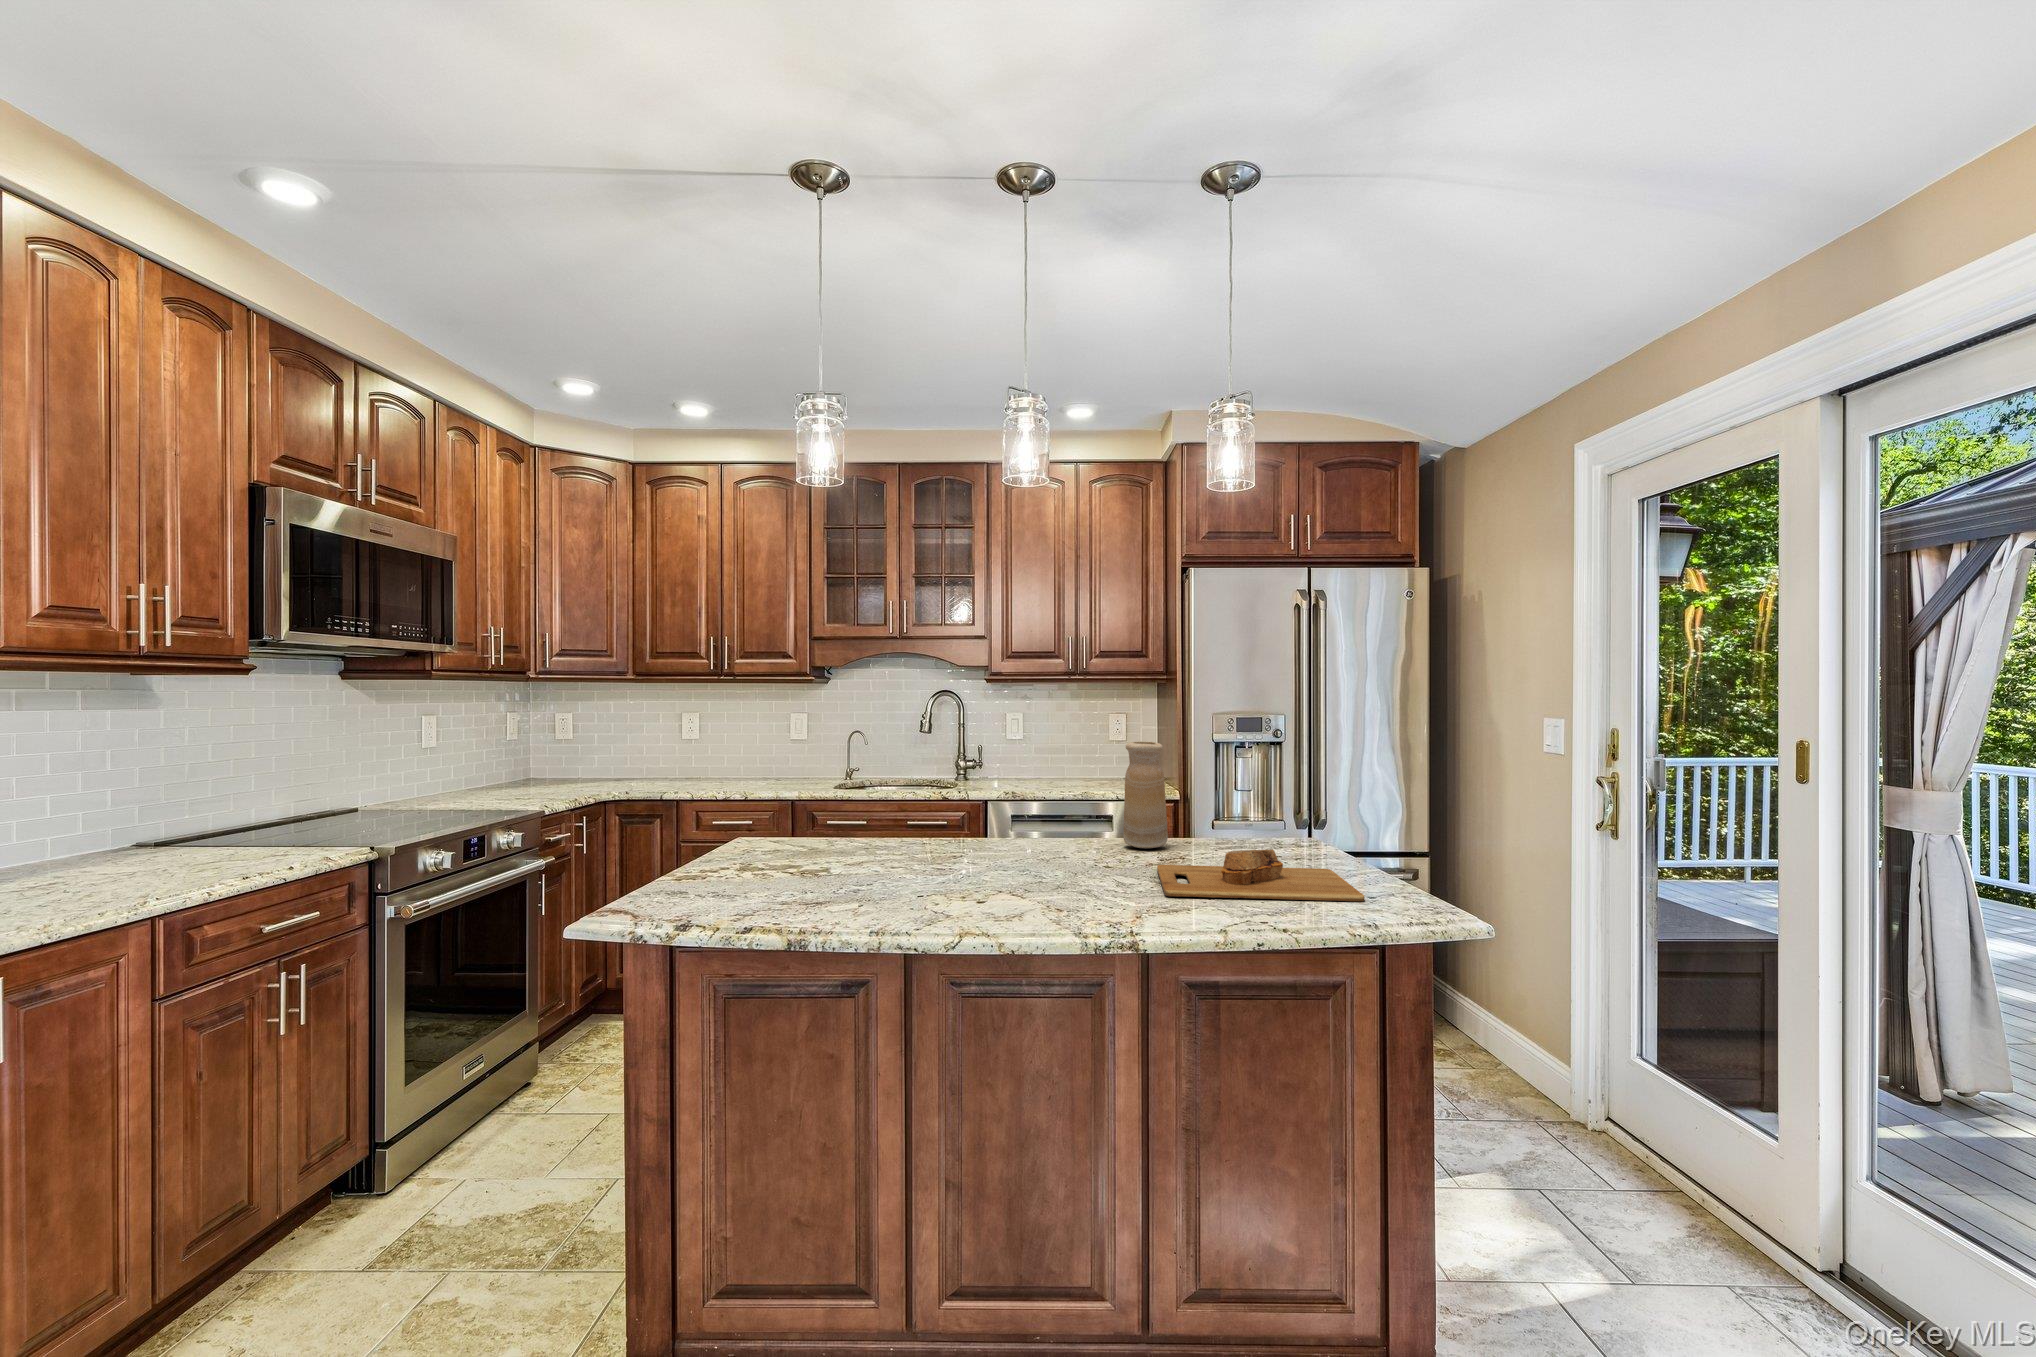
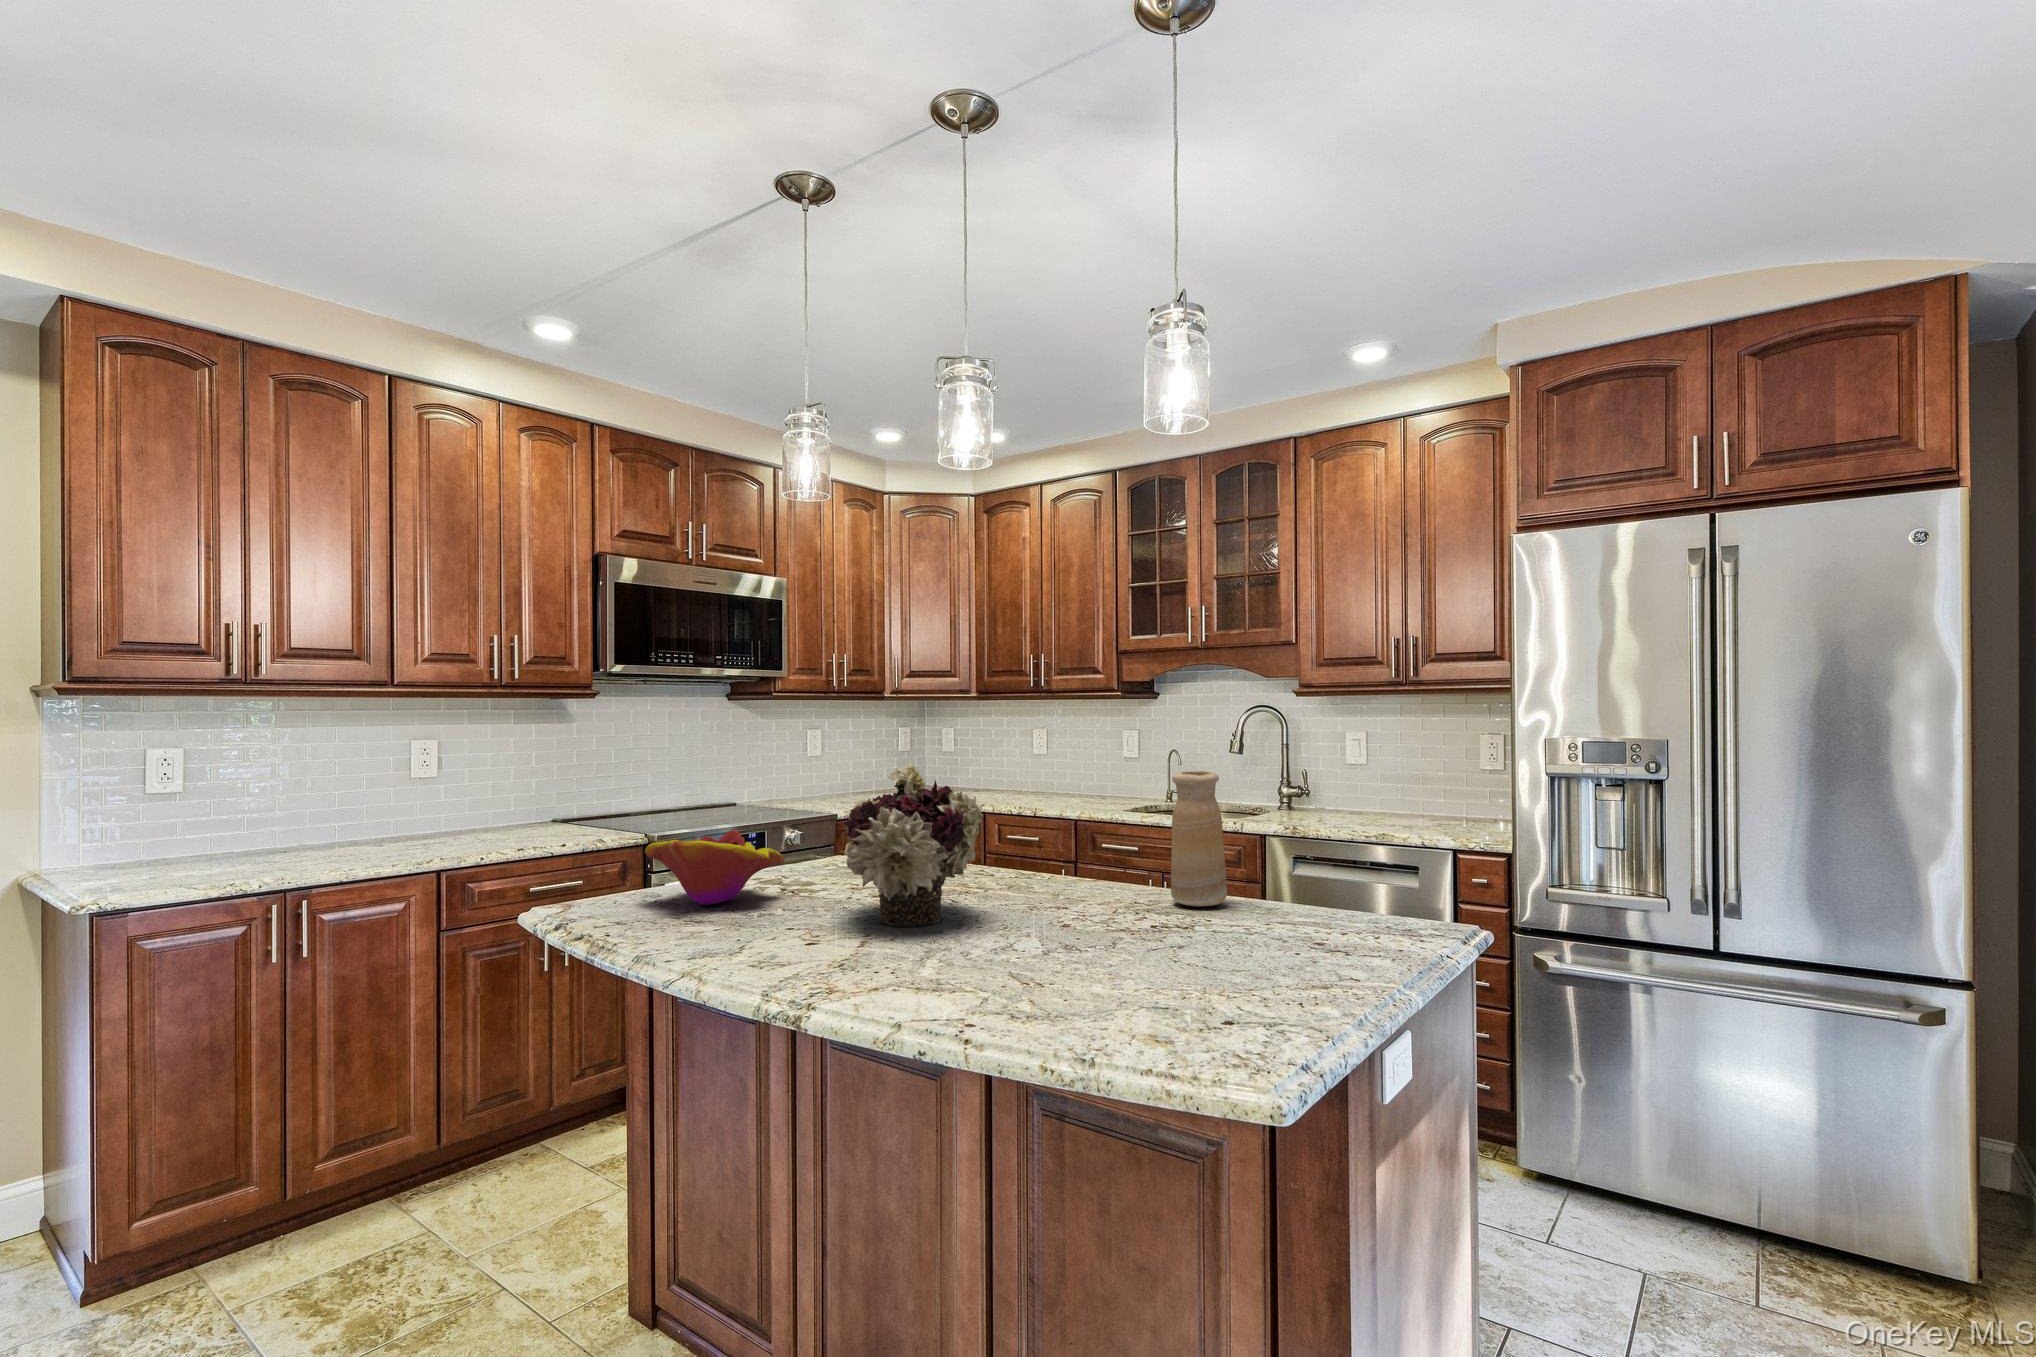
flower arrangement: none [926,739,1073,888] -> present [843,763,983,927]
decorative bowl: none [709,818,850,897] -> present [645,830,784,905]
cutting board: present [1157,849,1365,901] -> none [996,918,1295,1008]

